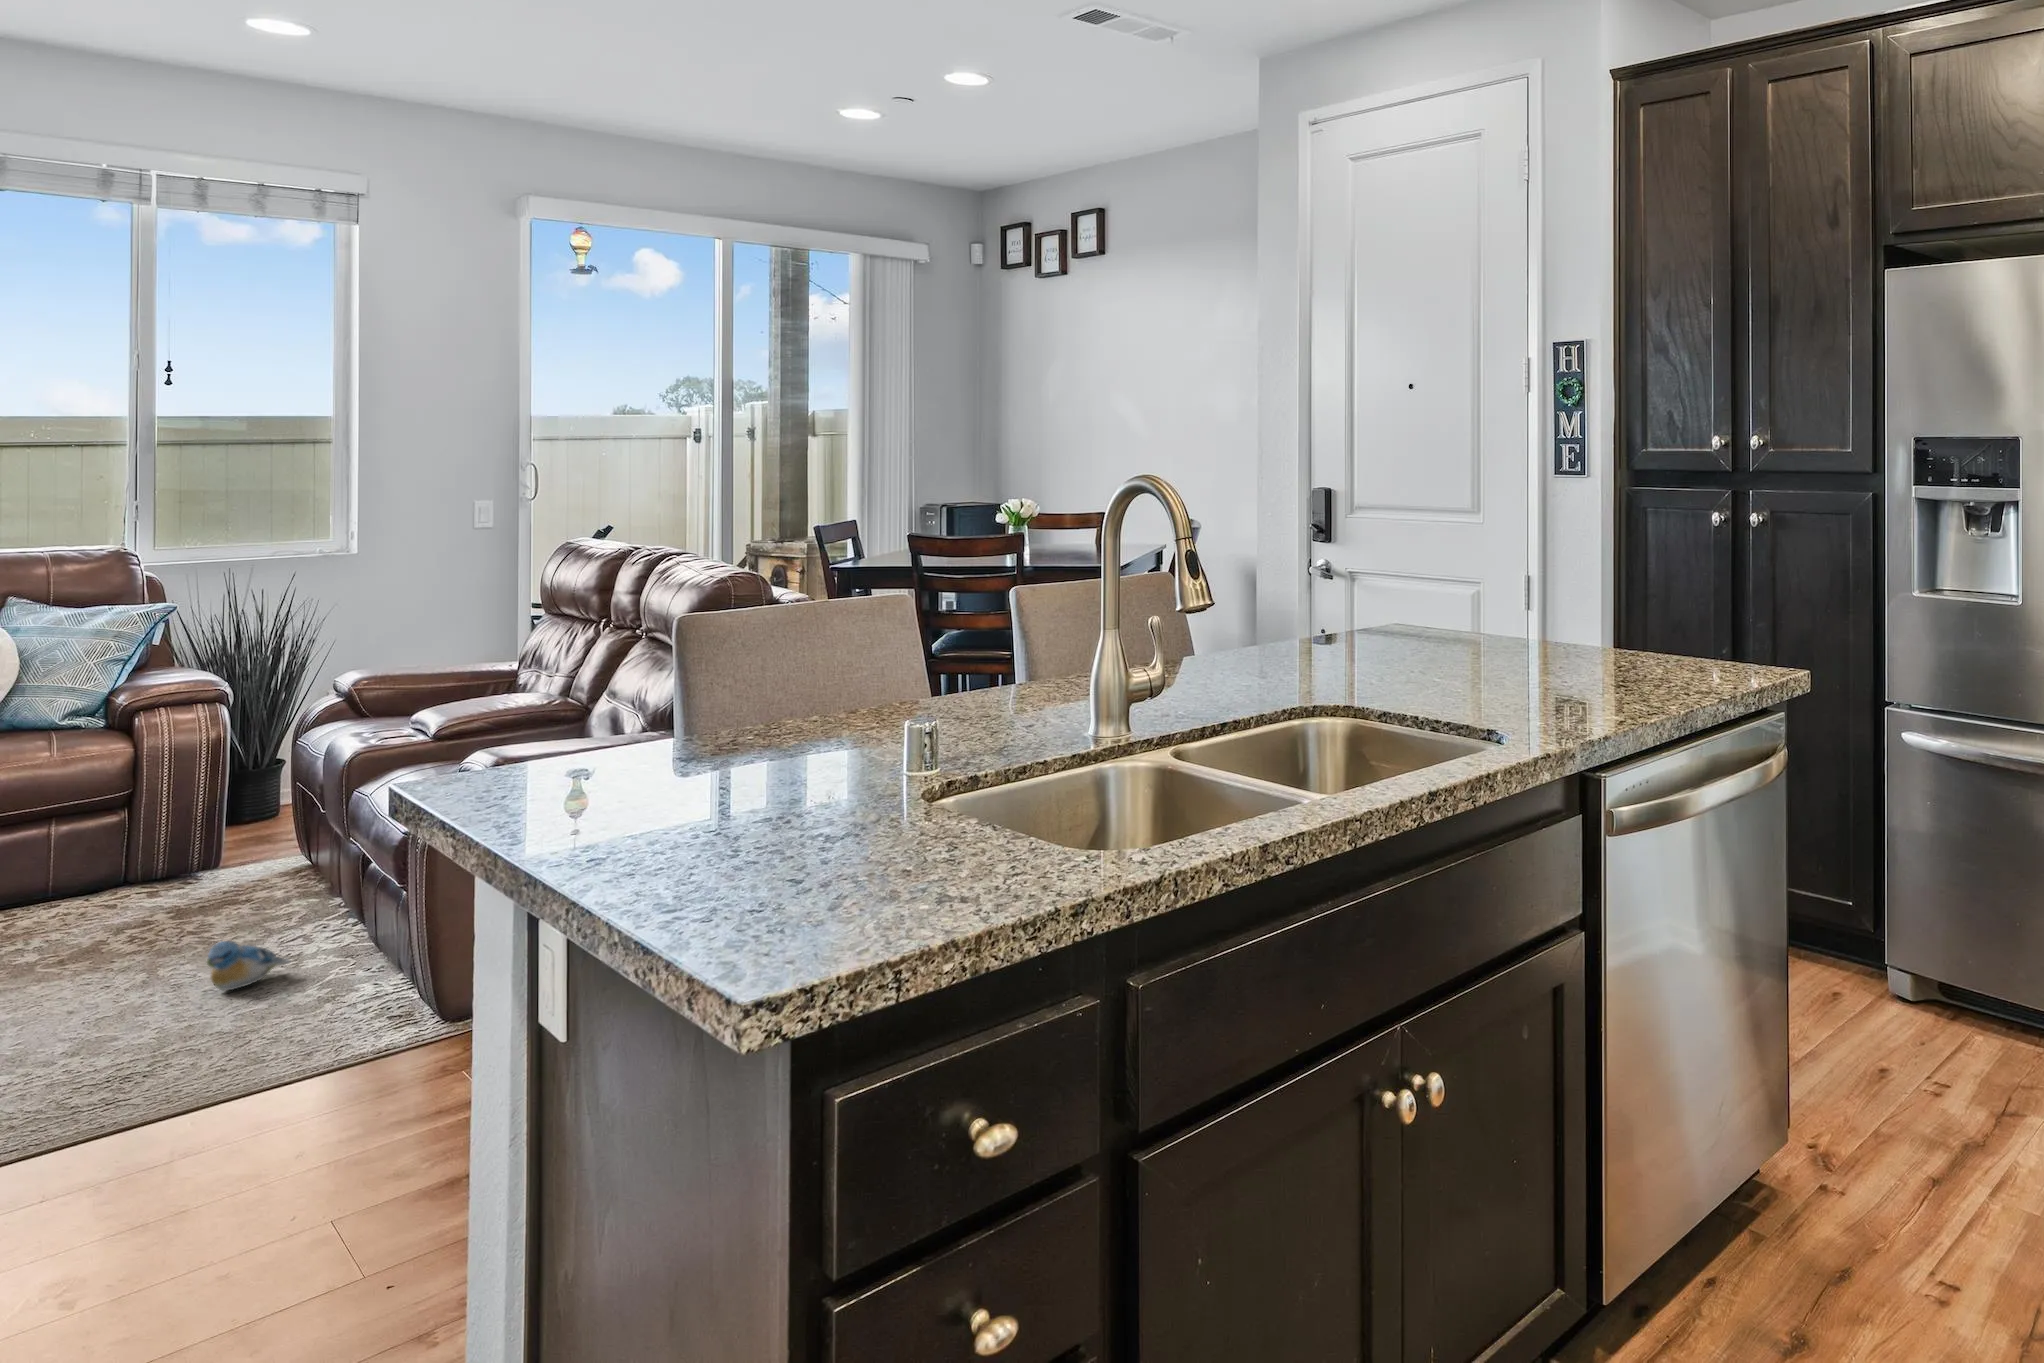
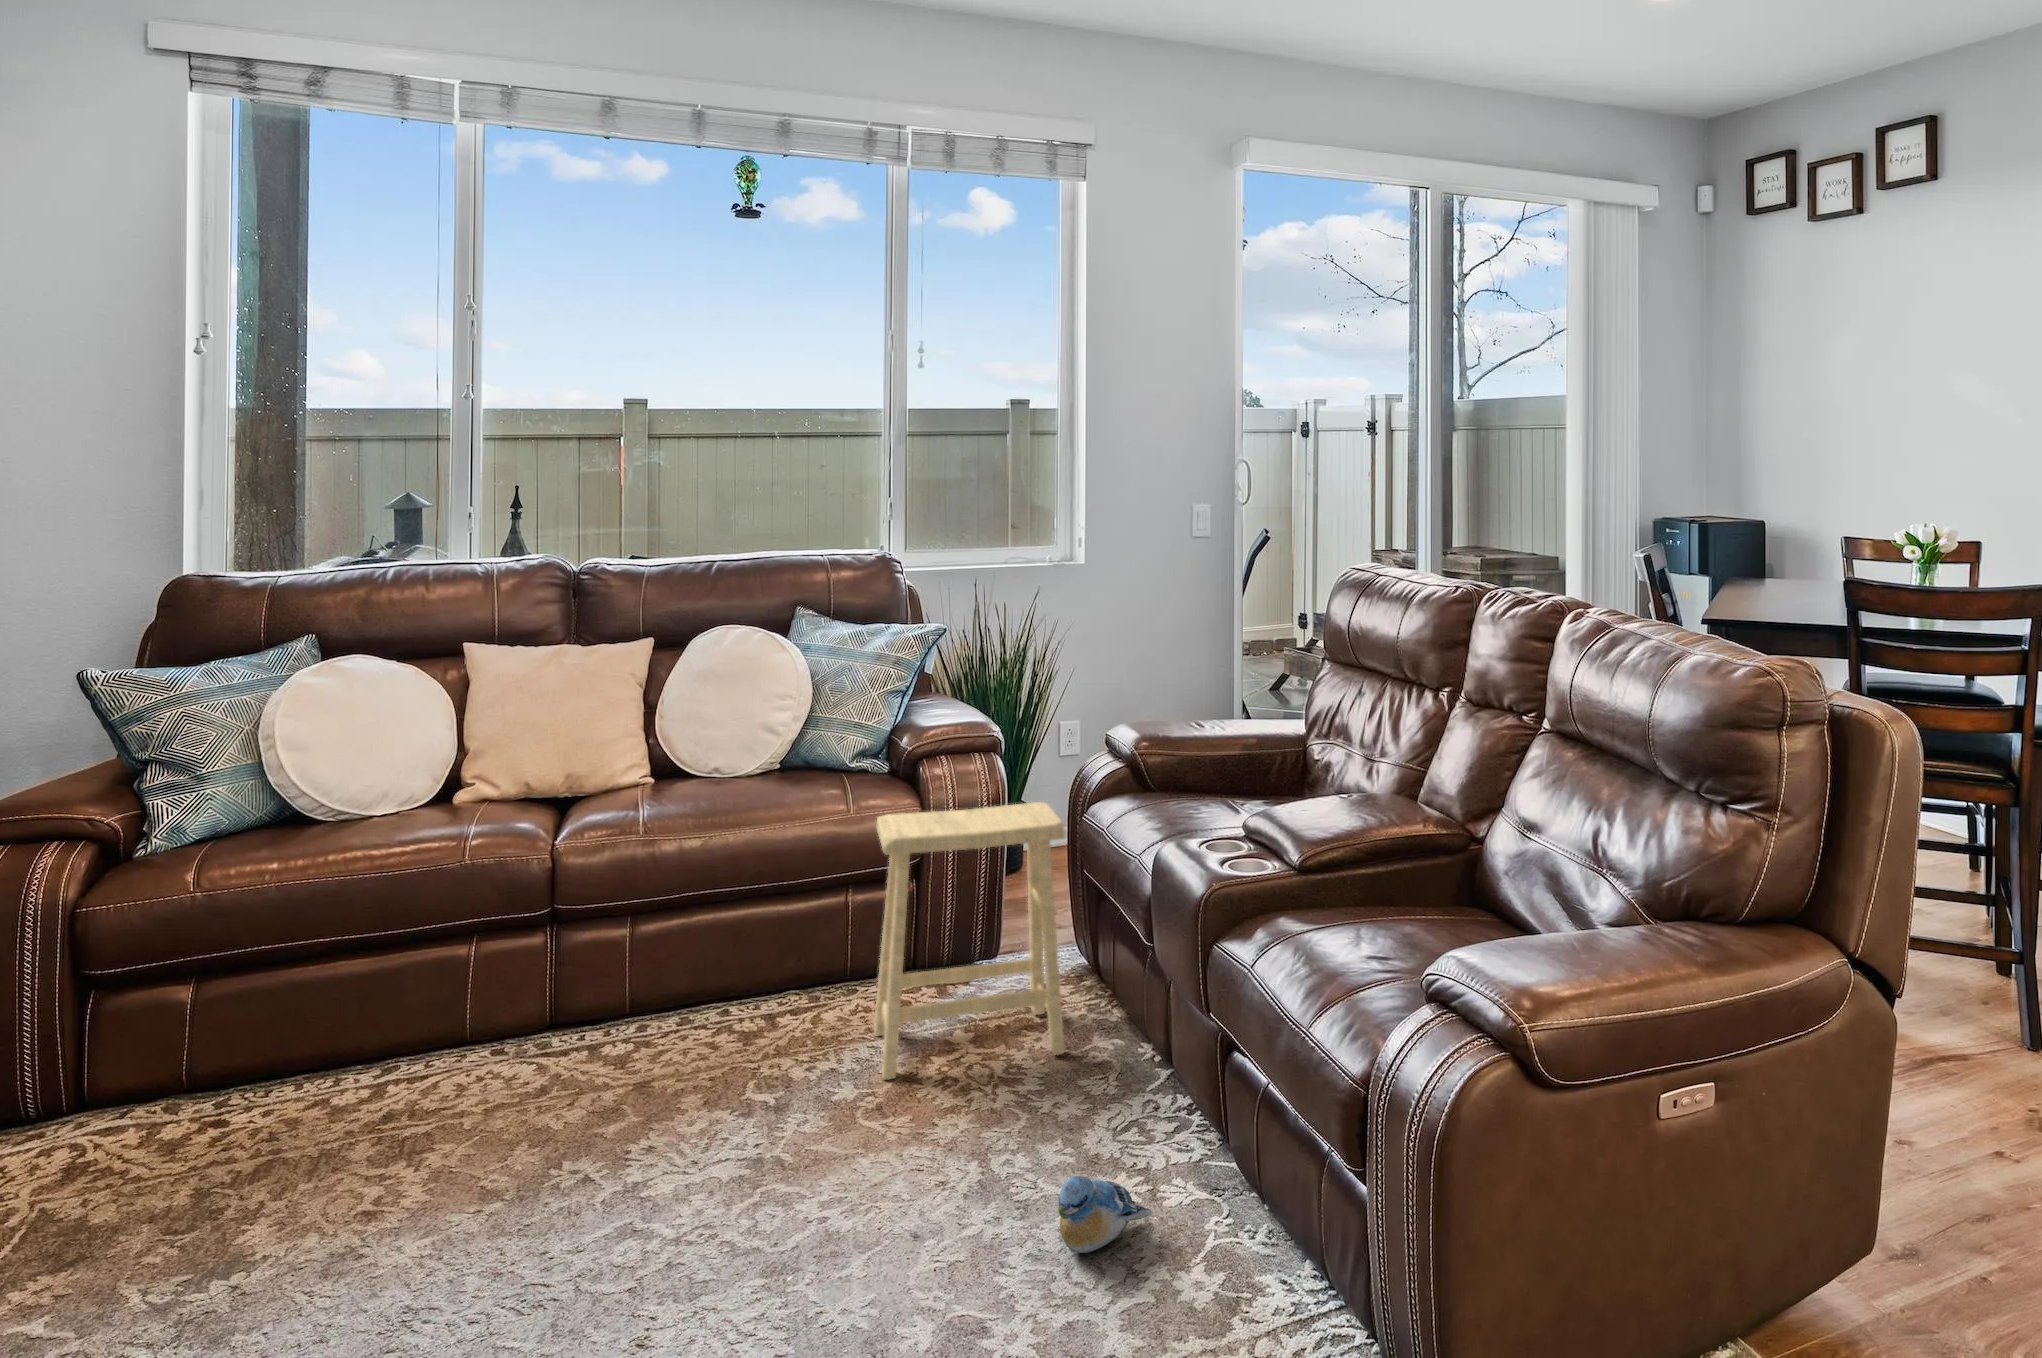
footstool: none [80,729,261,939] -> present [874,802,1064,1080]

